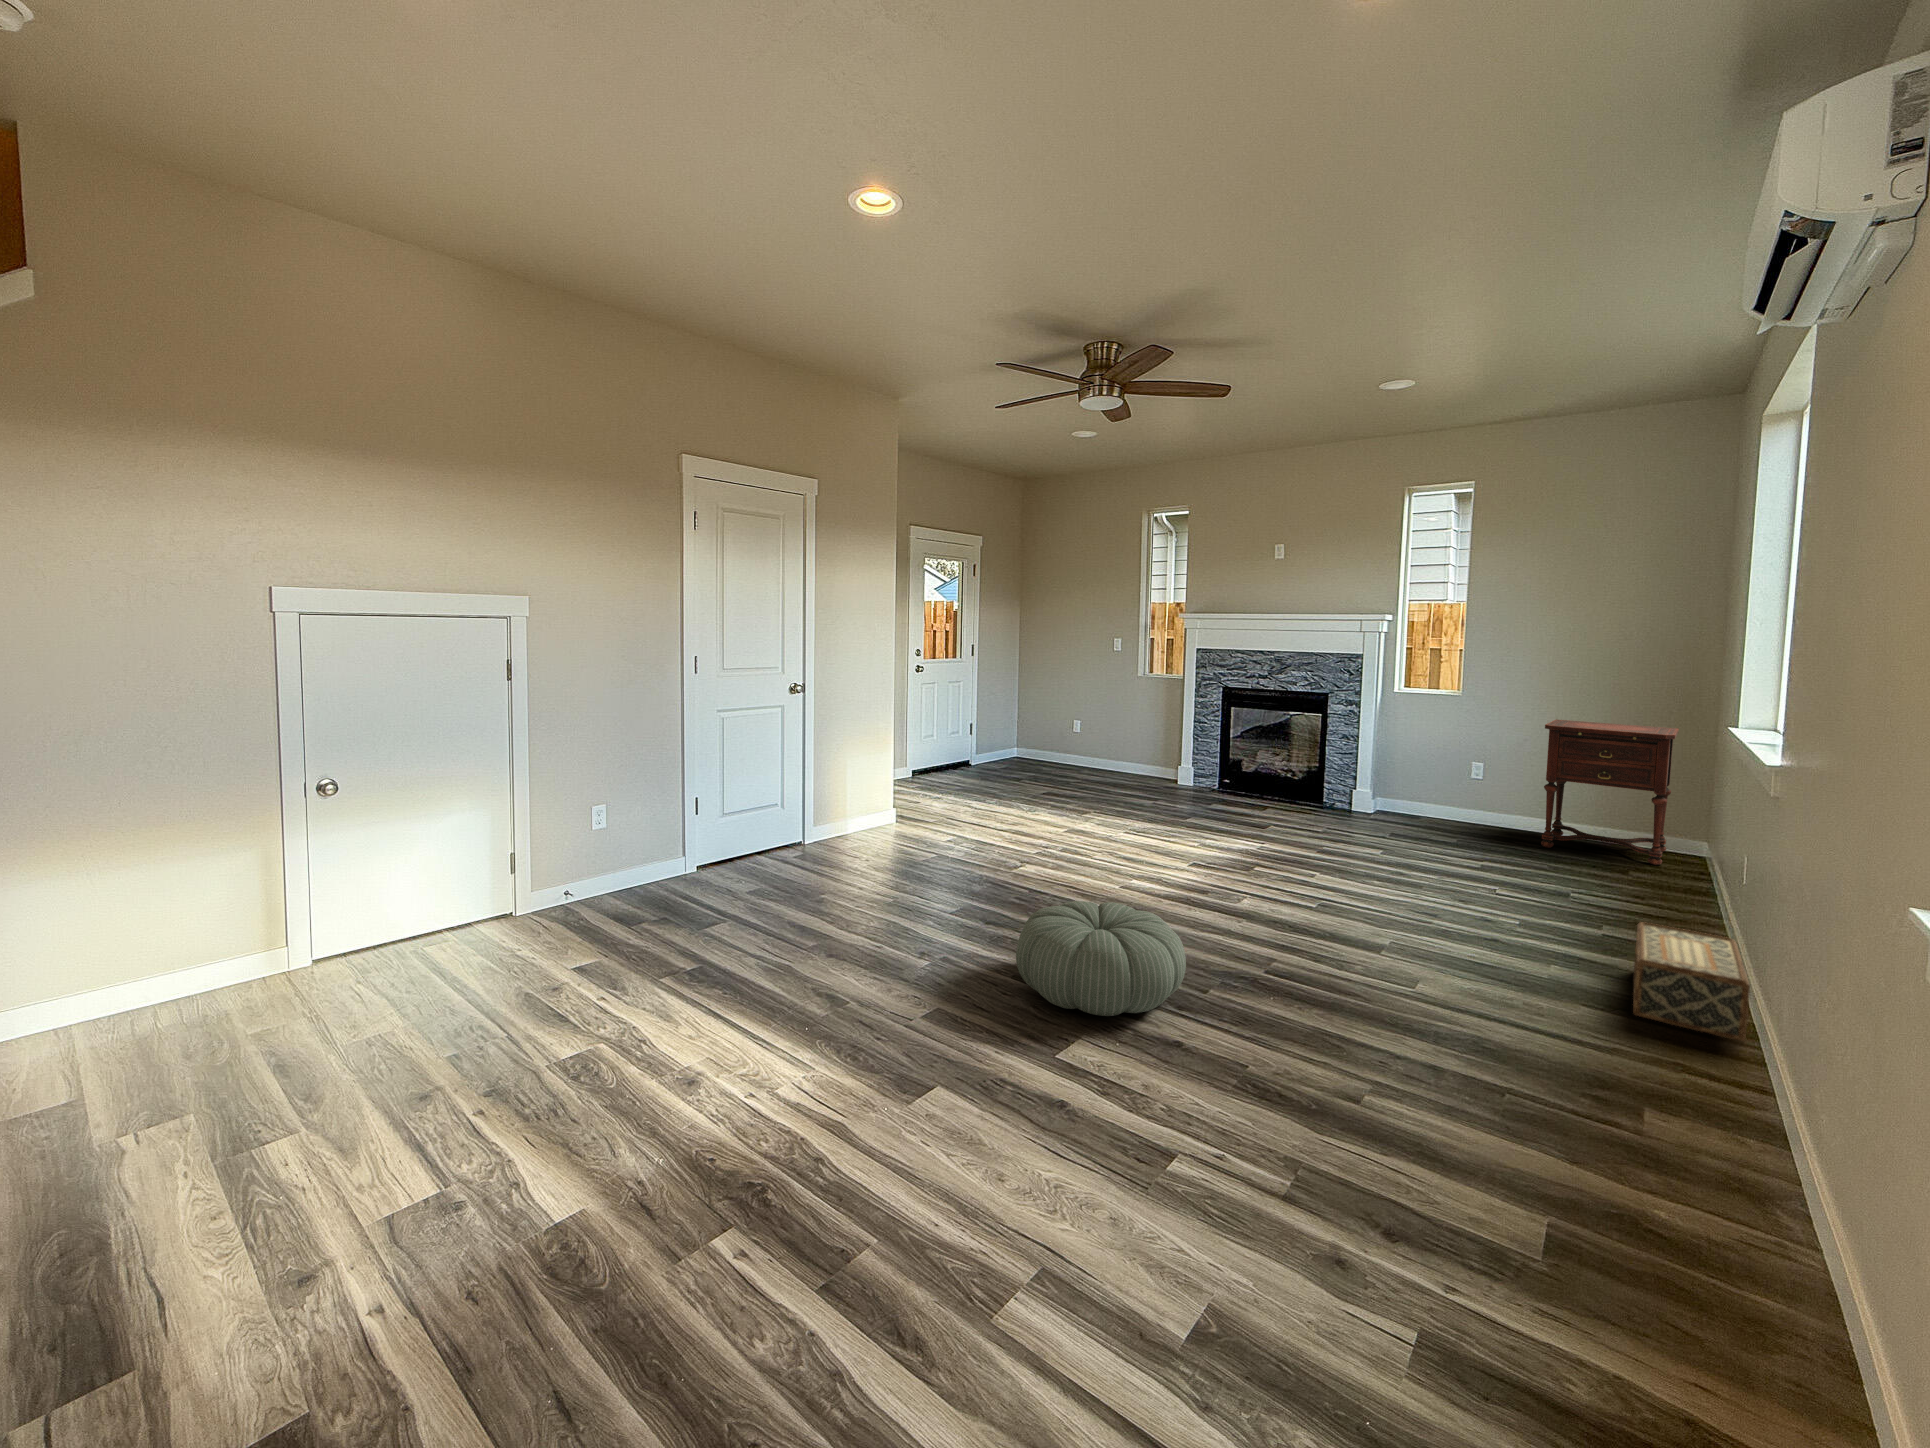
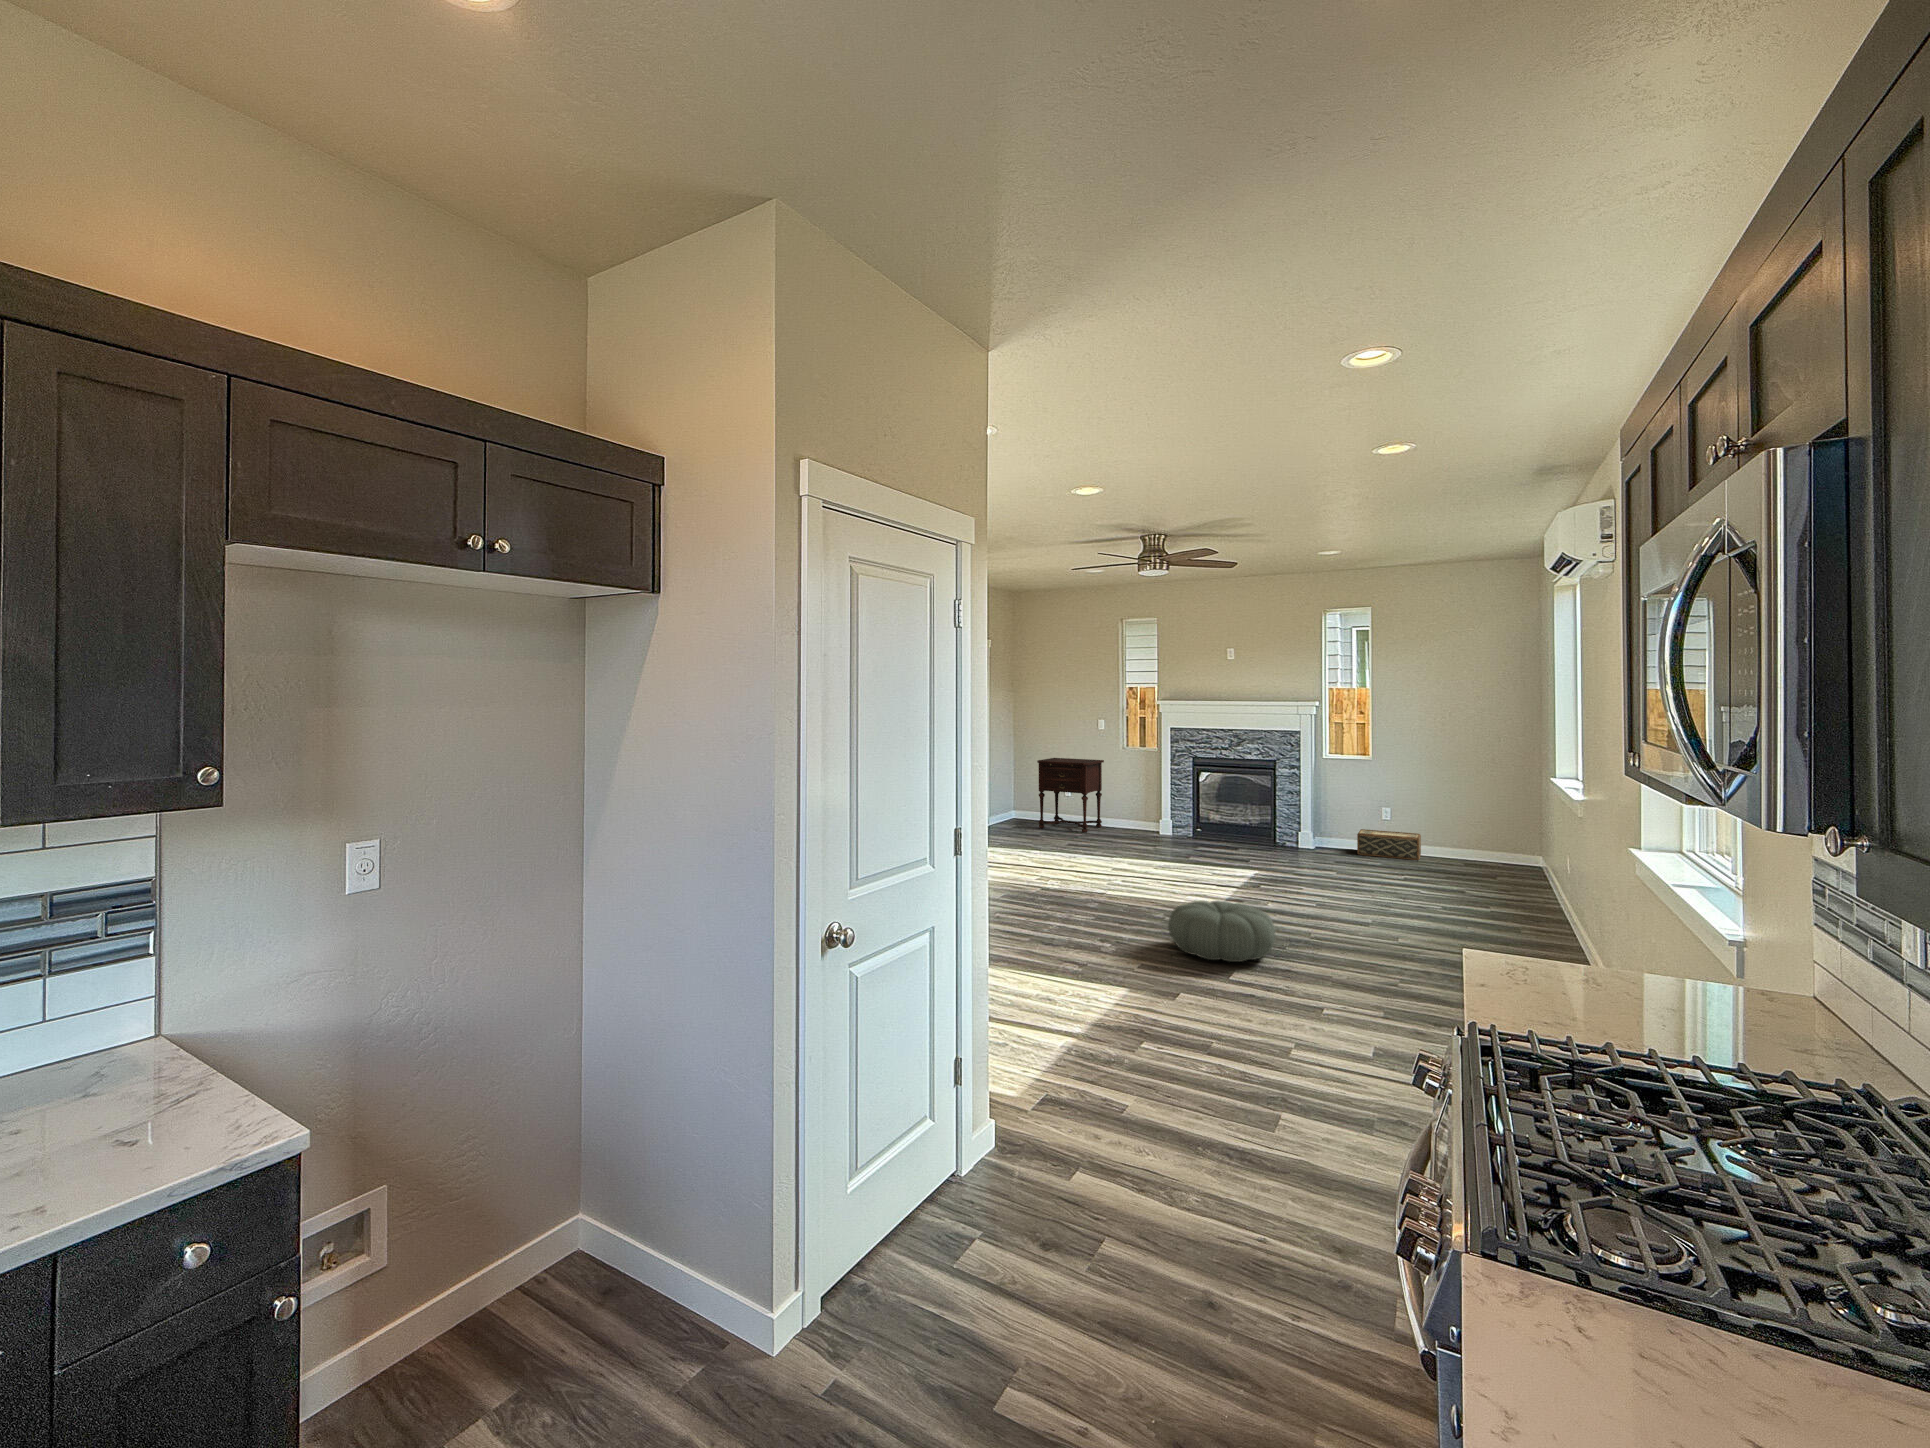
side table: present [1541,719,1679,865] -> present [1037,758,1104,833]
woven basket: present [1633,922,1750,1041] -> present [1357,829,1421,860]

